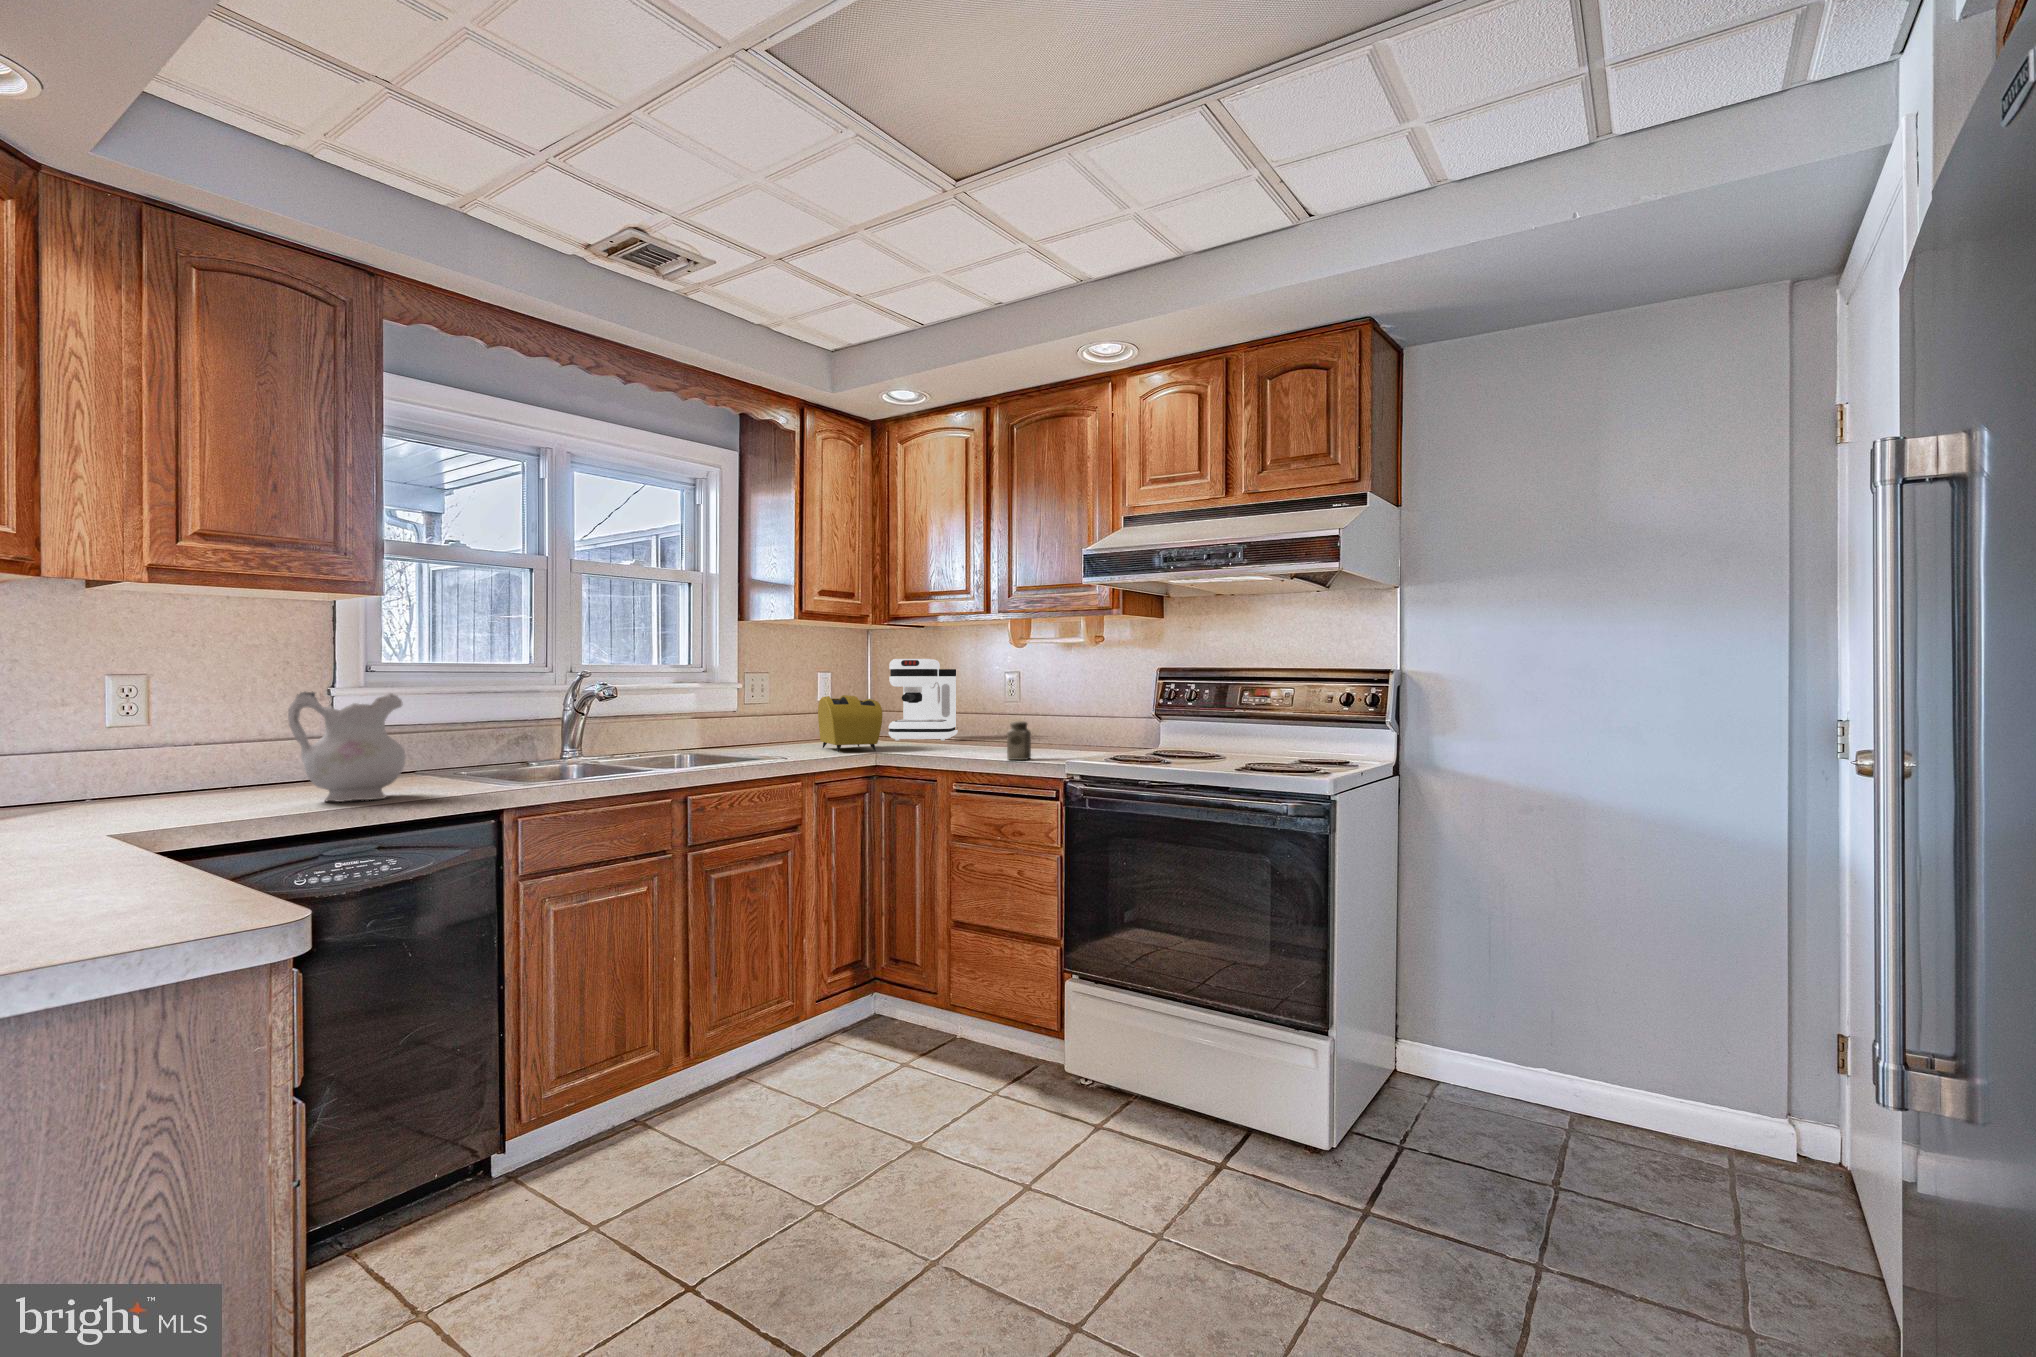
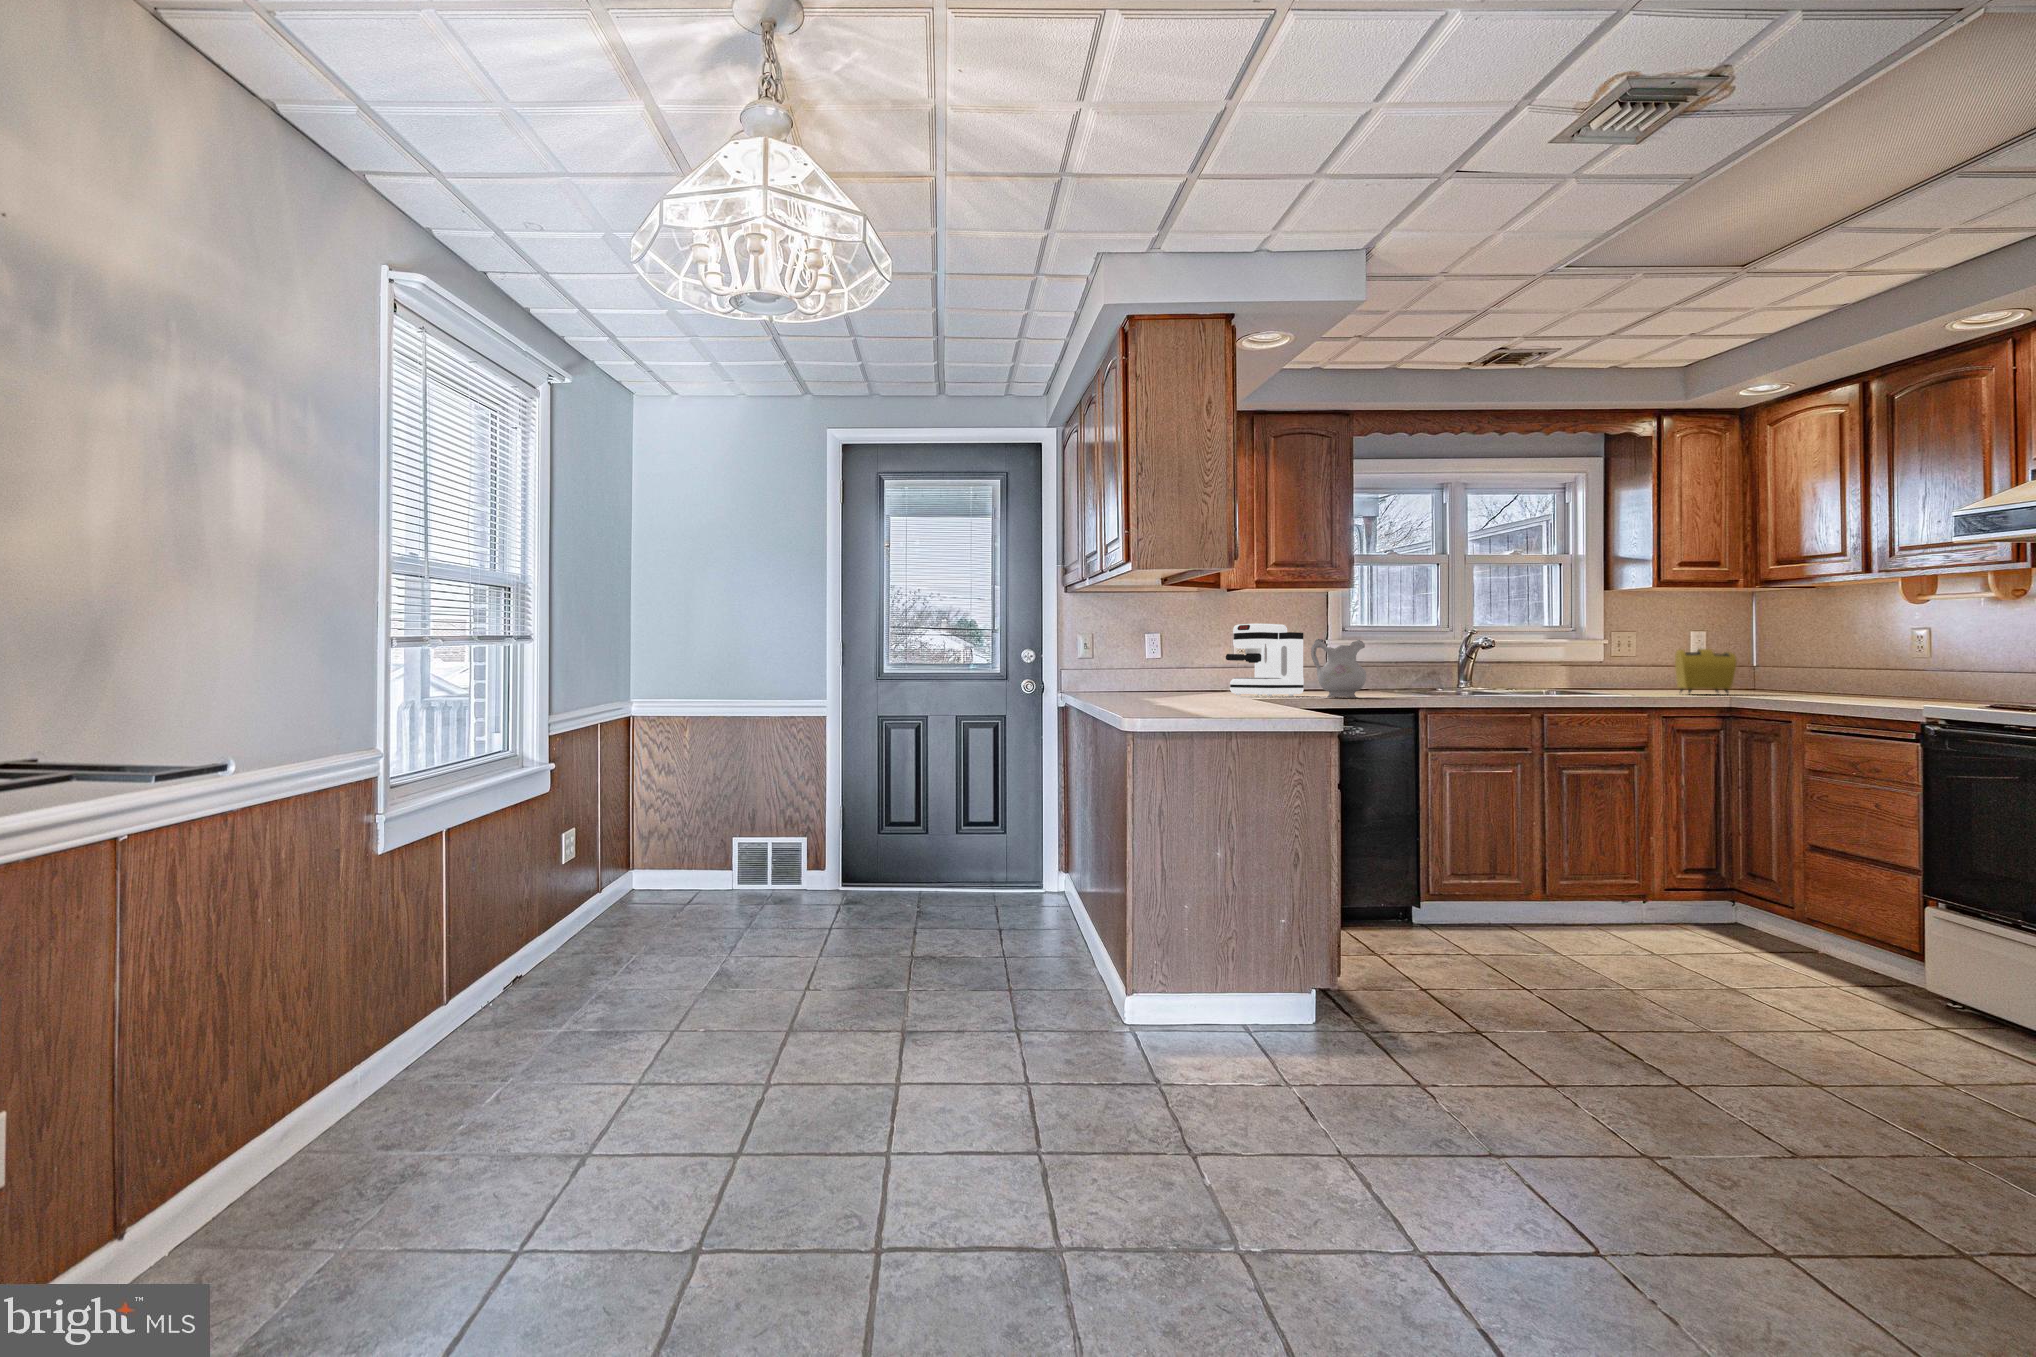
coffee maker: present [889,659,958,741] -> present [1226,623,1304,696]
salt shaker: present [1007,721,1031,760] -> none [1861,665,1893,699]

